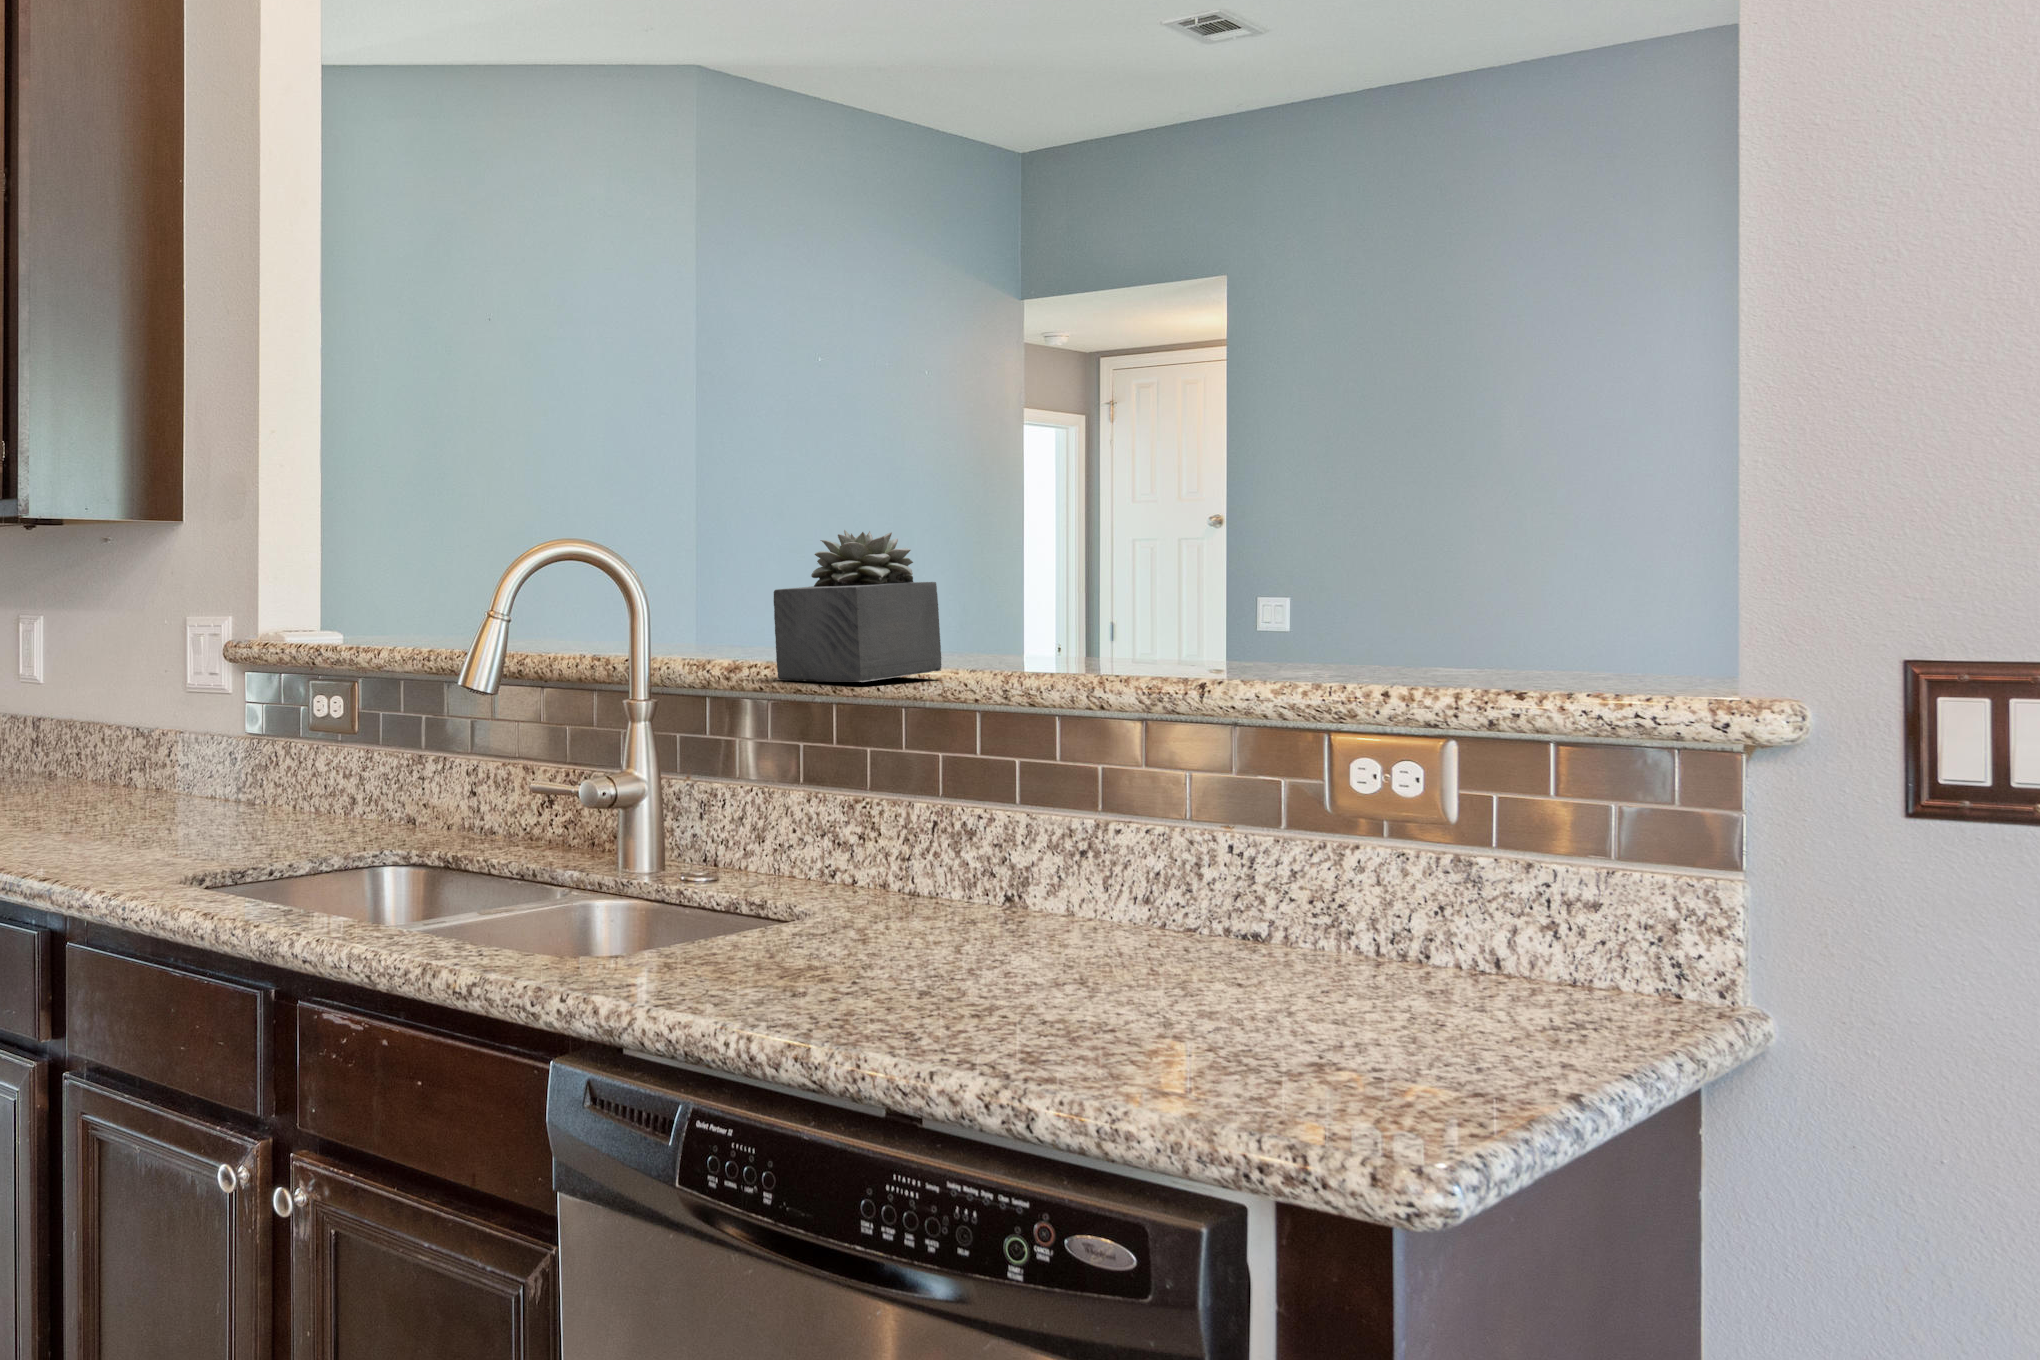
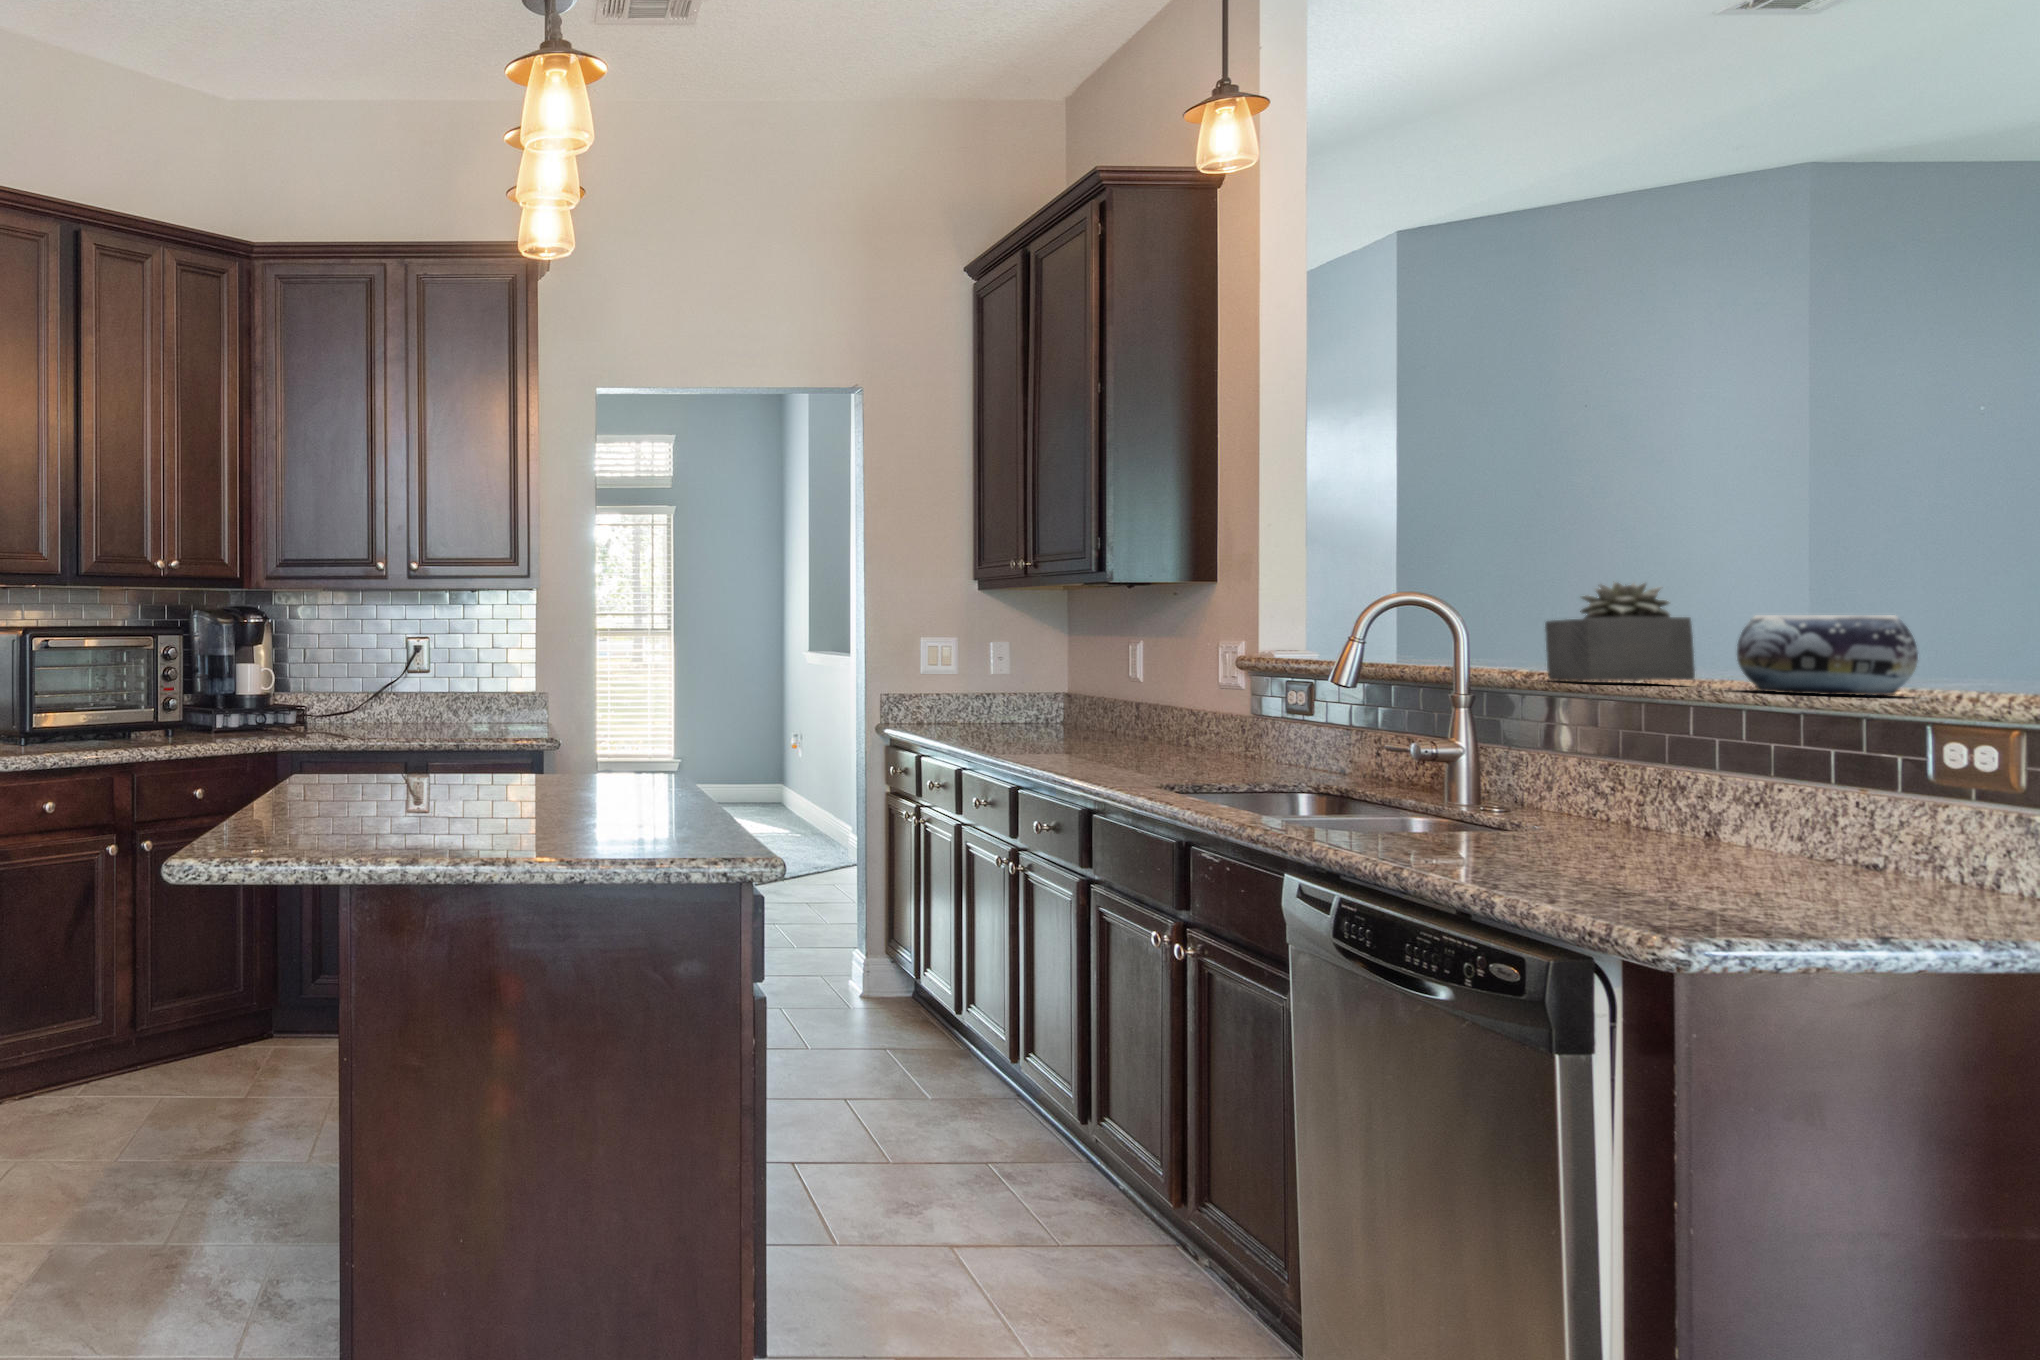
decorative bowl: none [1033,579,1223,692] -> present [1737,615,1918,696]

